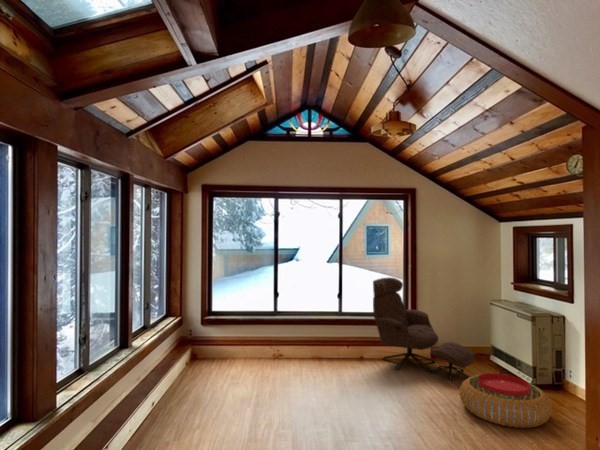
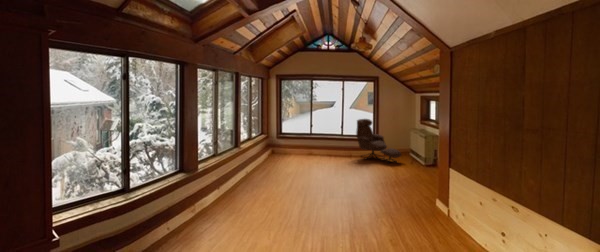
pouf: present [460,373,552,428] -> none [387,158,423,176]

